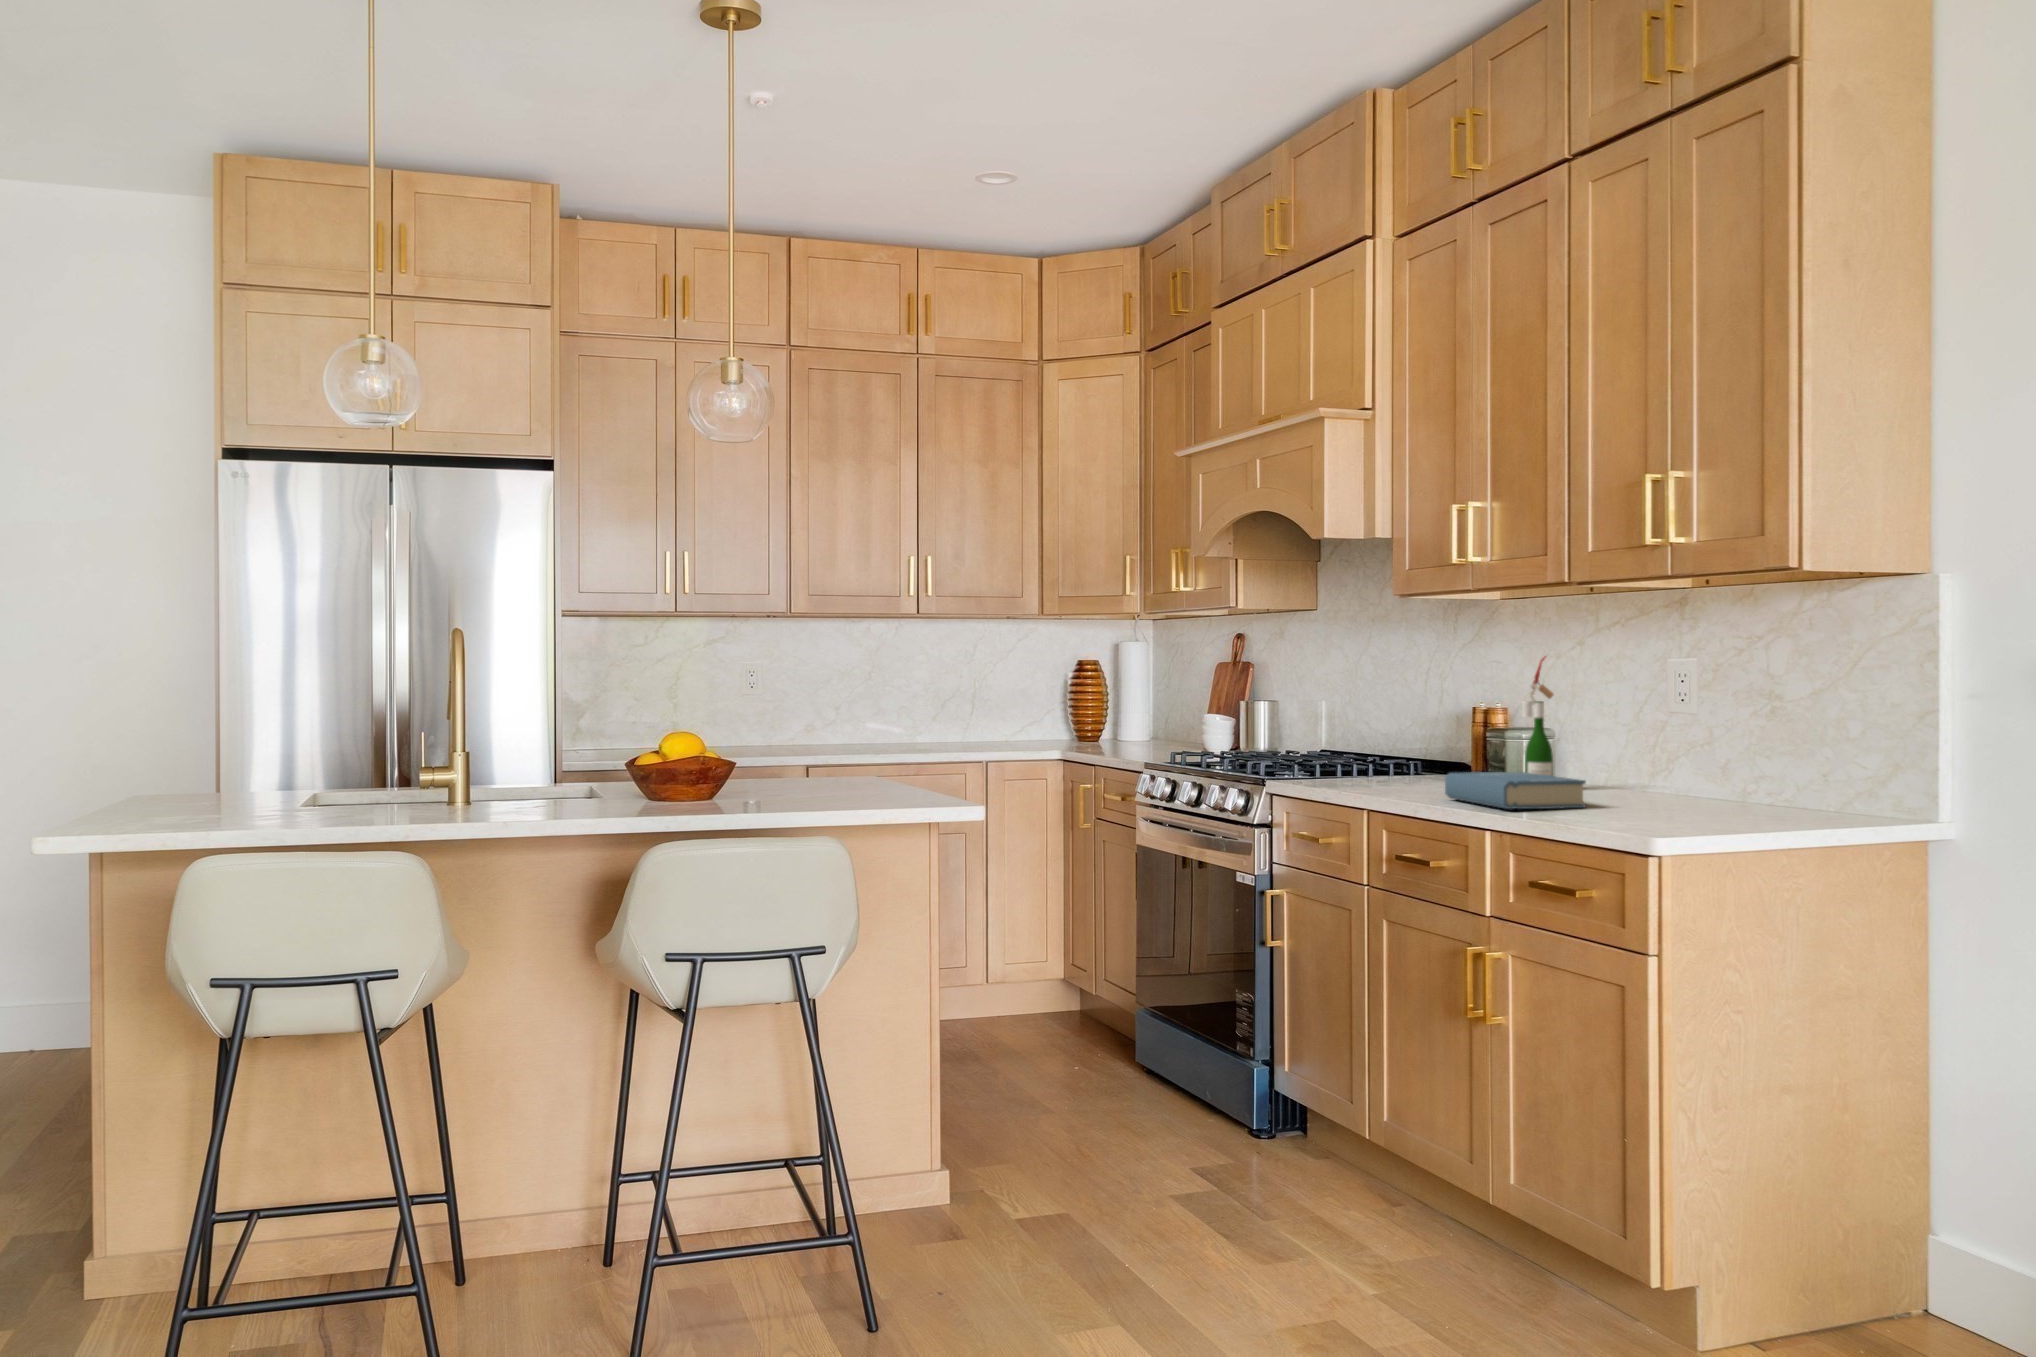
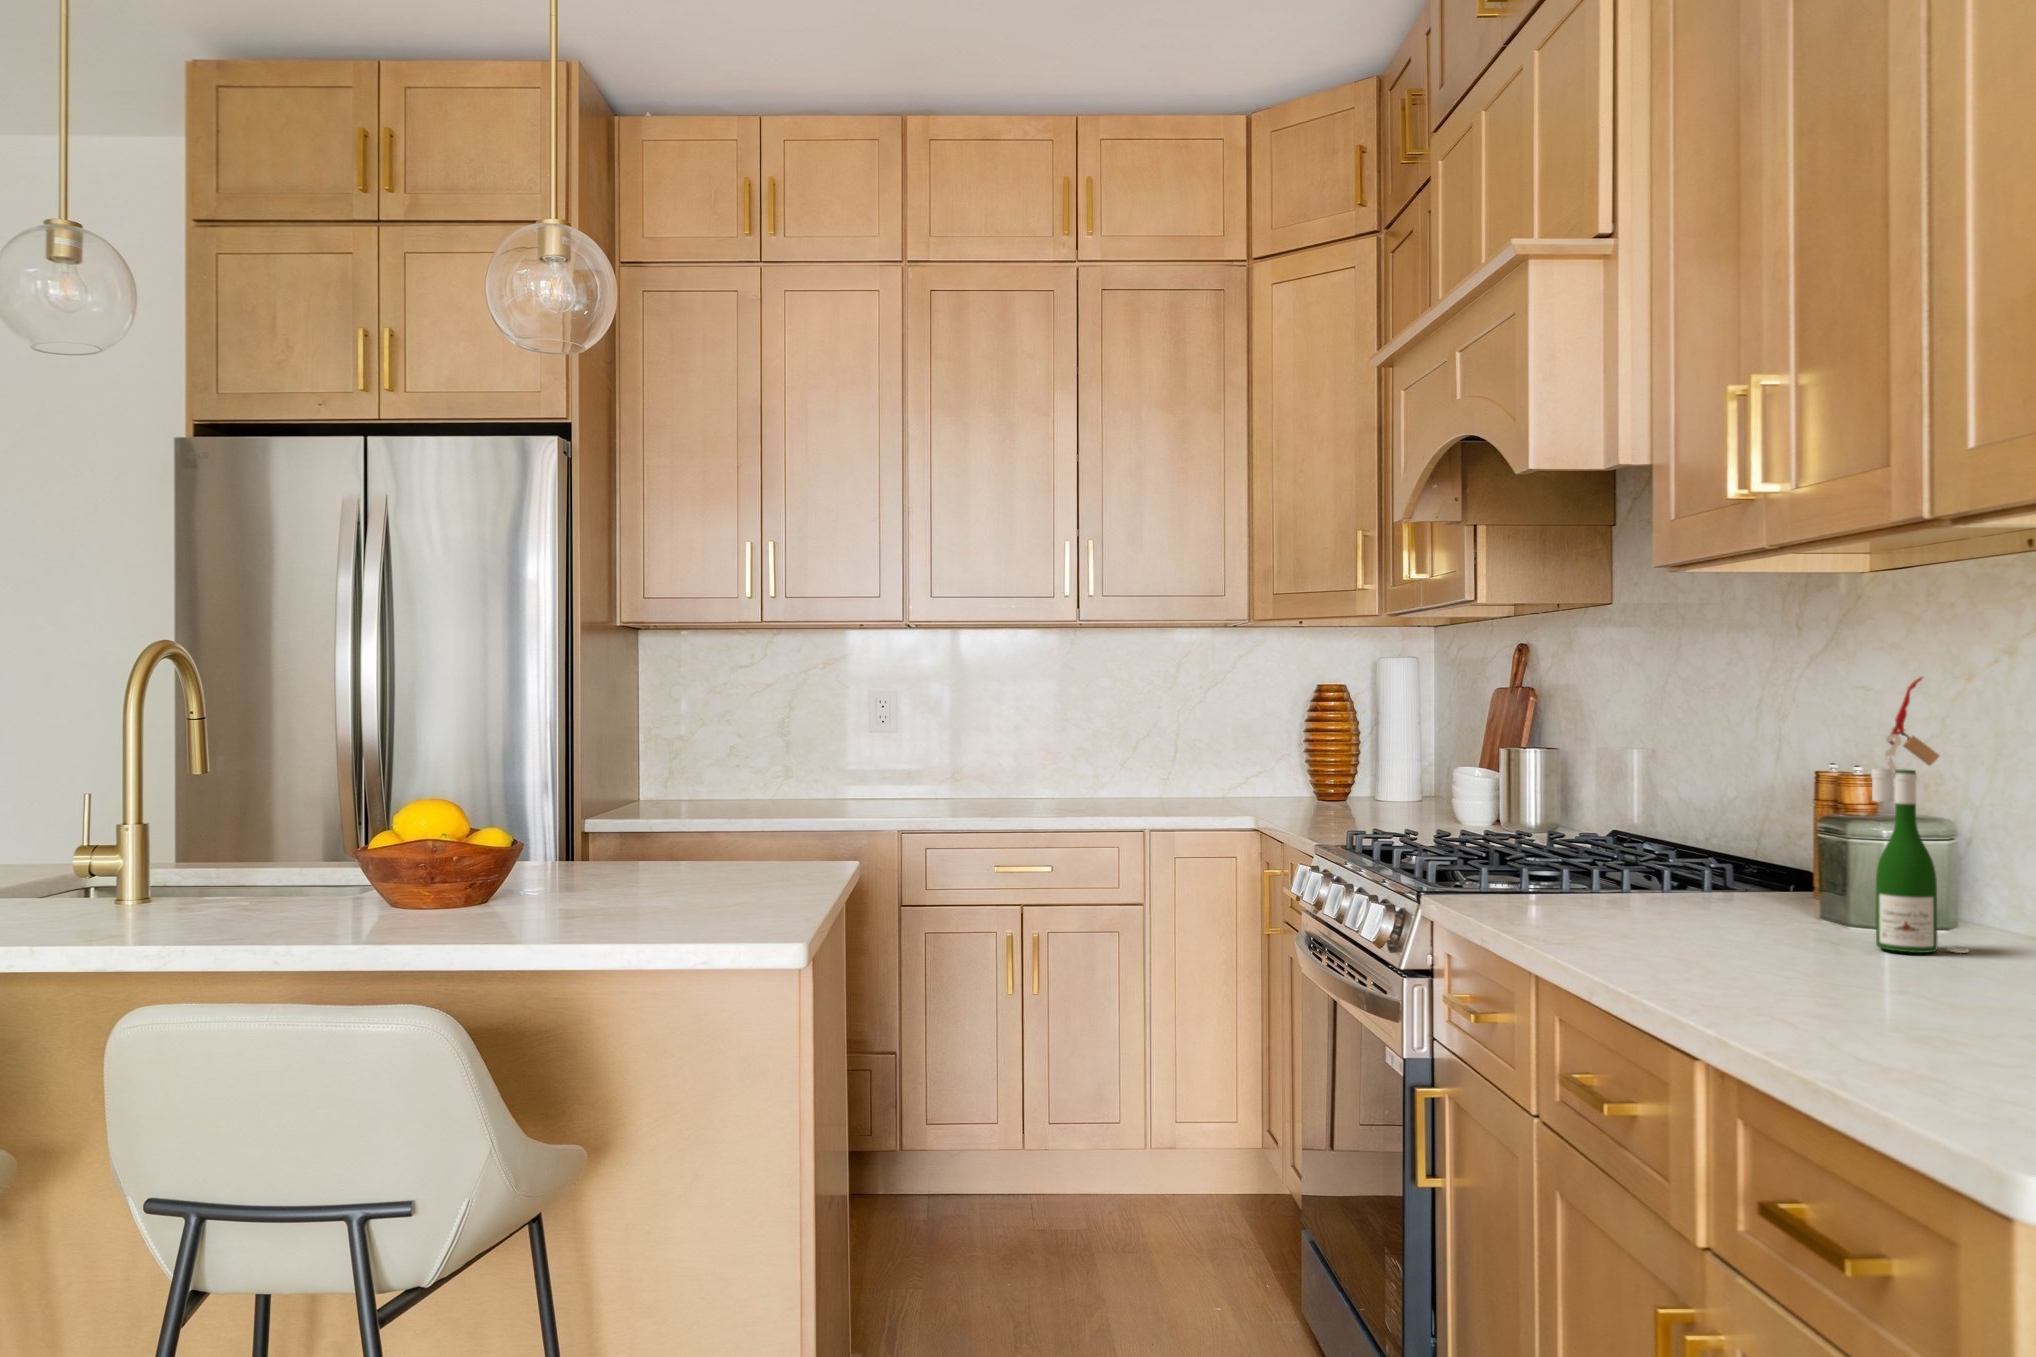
hardback book: present [1445,772,1586,809] -> none [1667,915,1959,1023]

